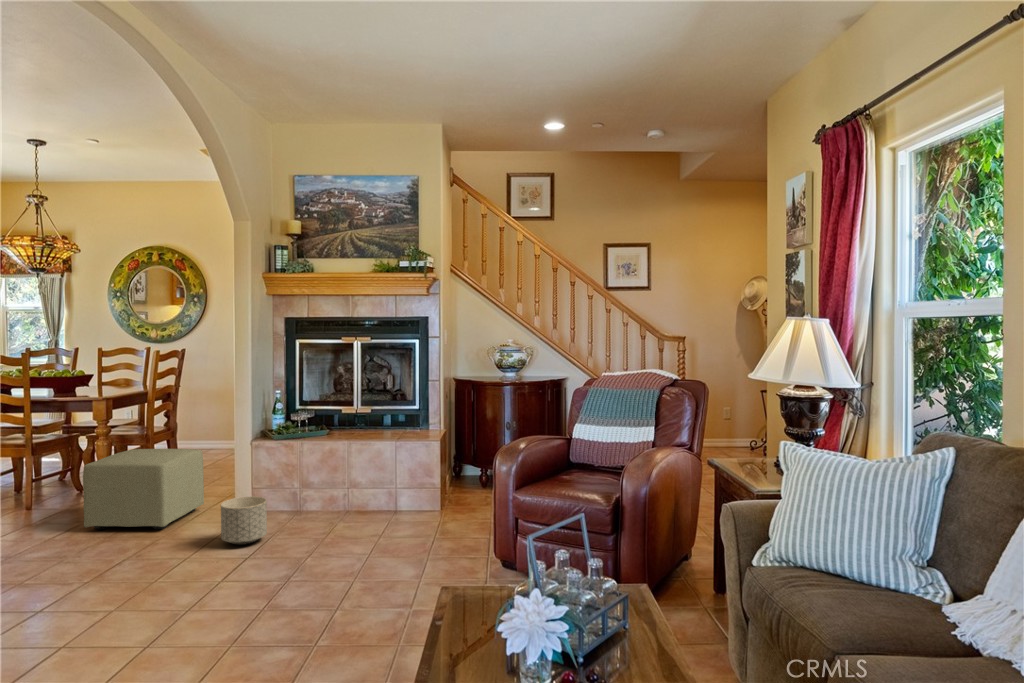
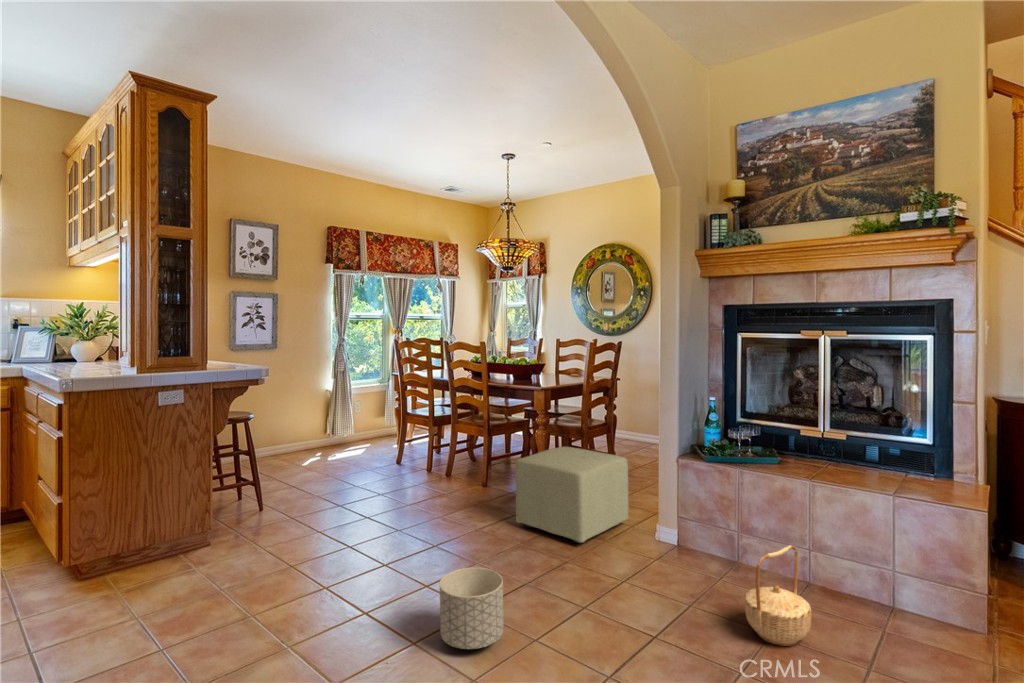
basket: none [308,480,350,545] -> present [745,545,811,646]
planter: present [221,496,267,545] -> present [440,567,504,649]

